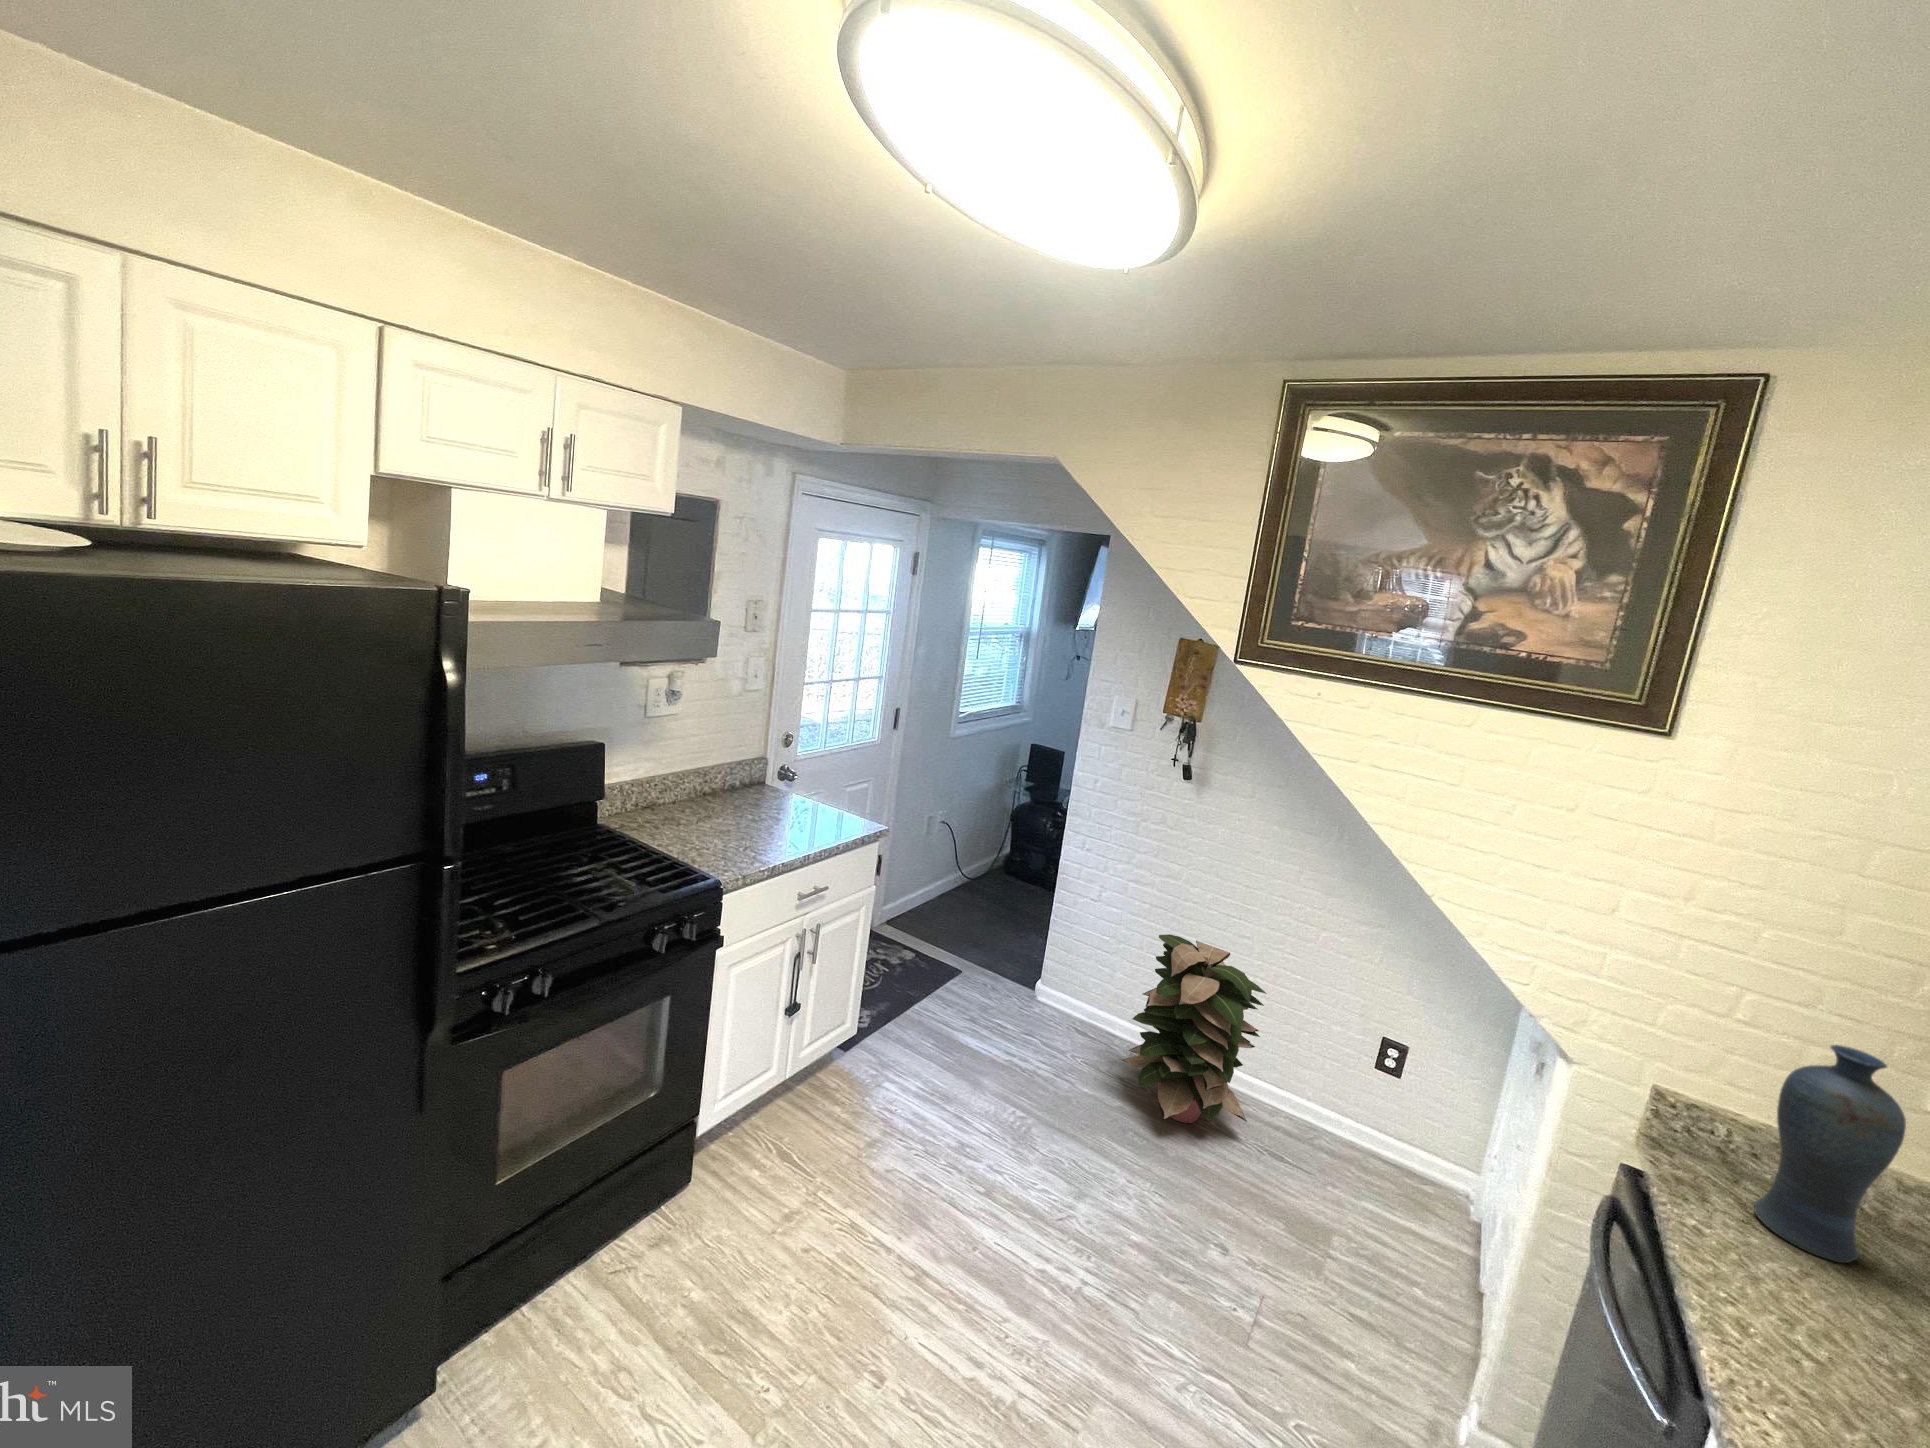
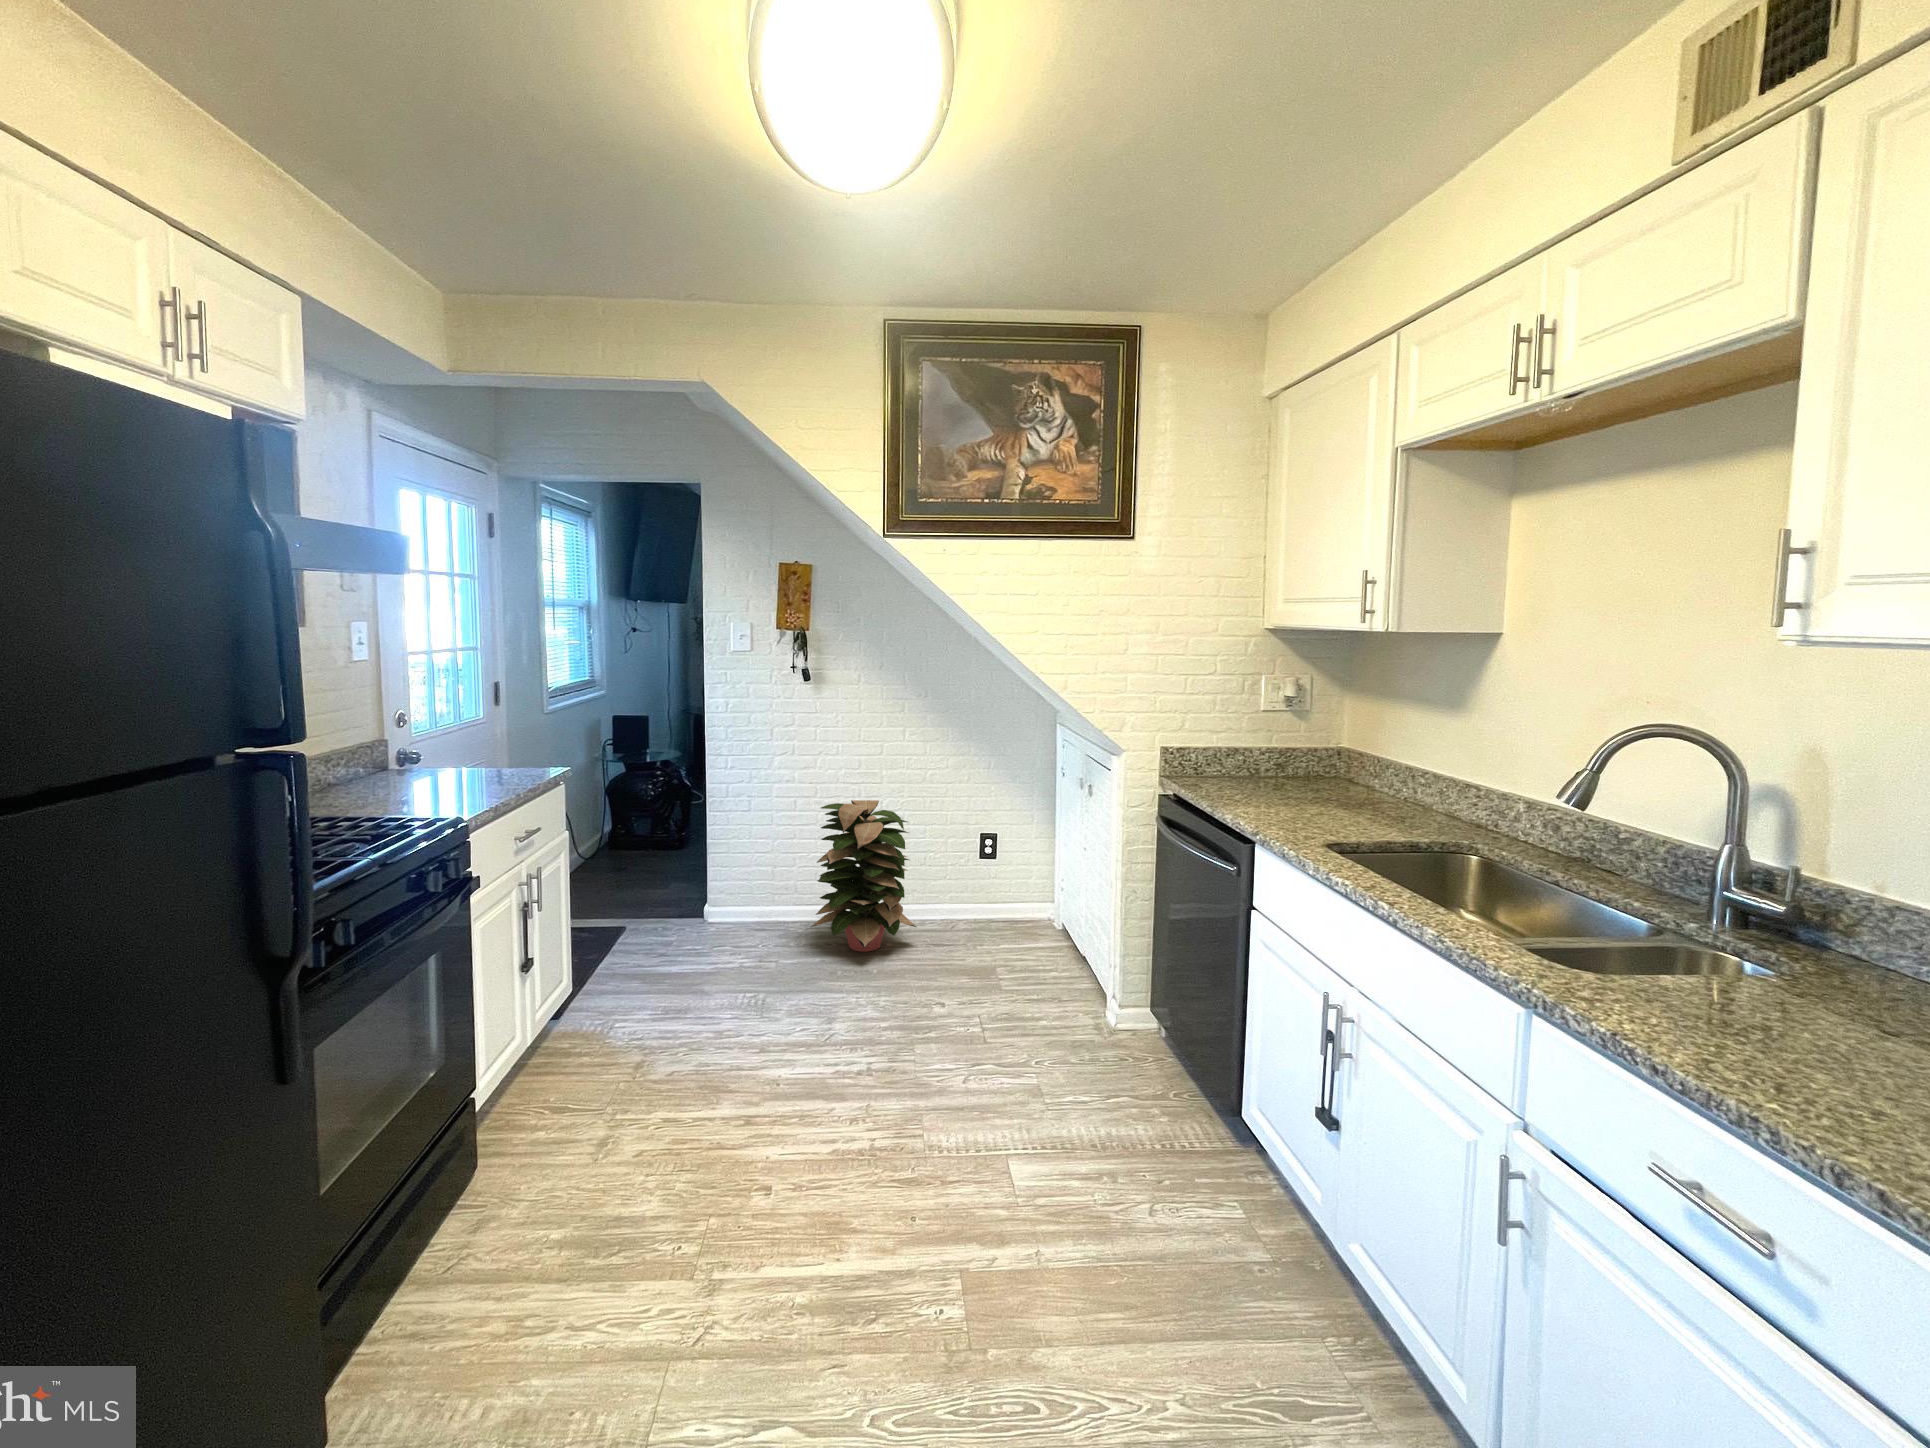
vase: present [1754,1045,1906,1263] -> none [1211,688,1258,799]

